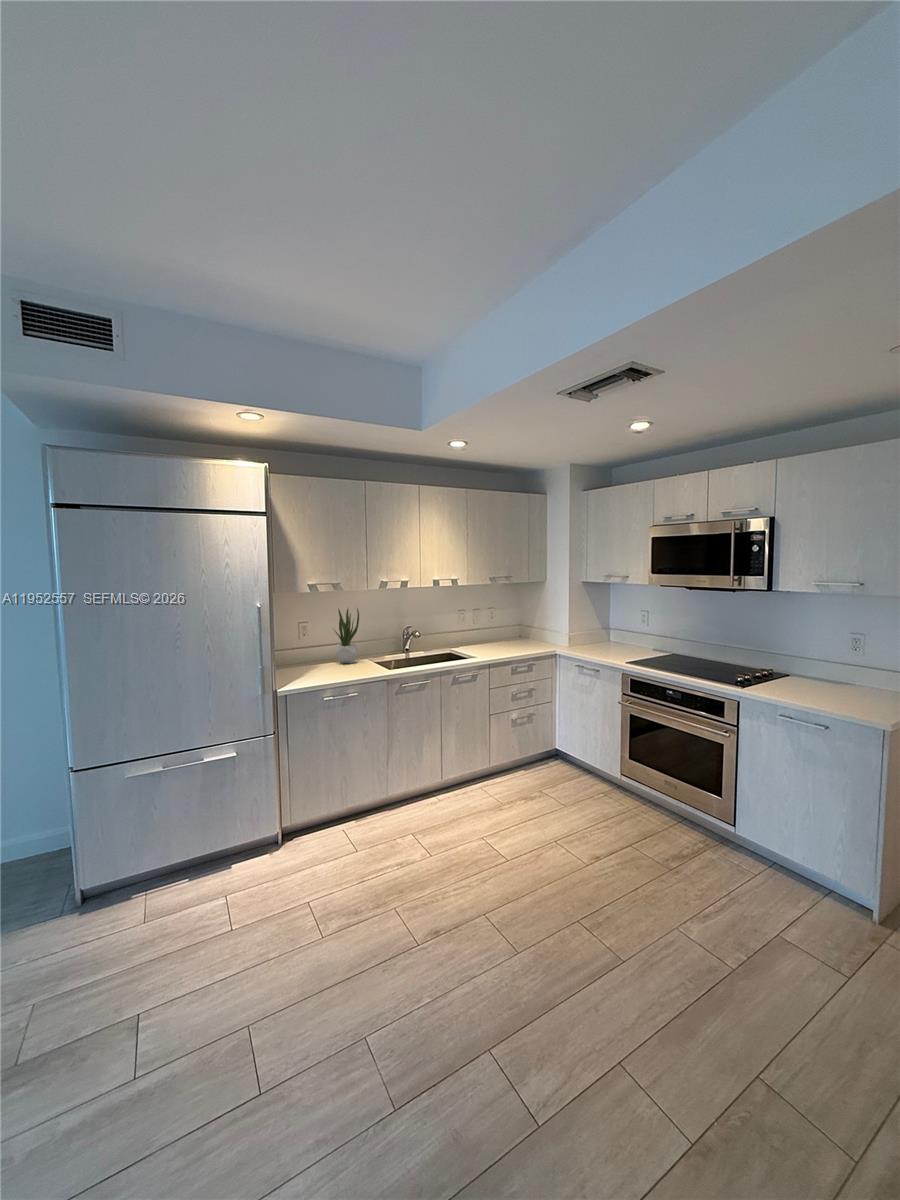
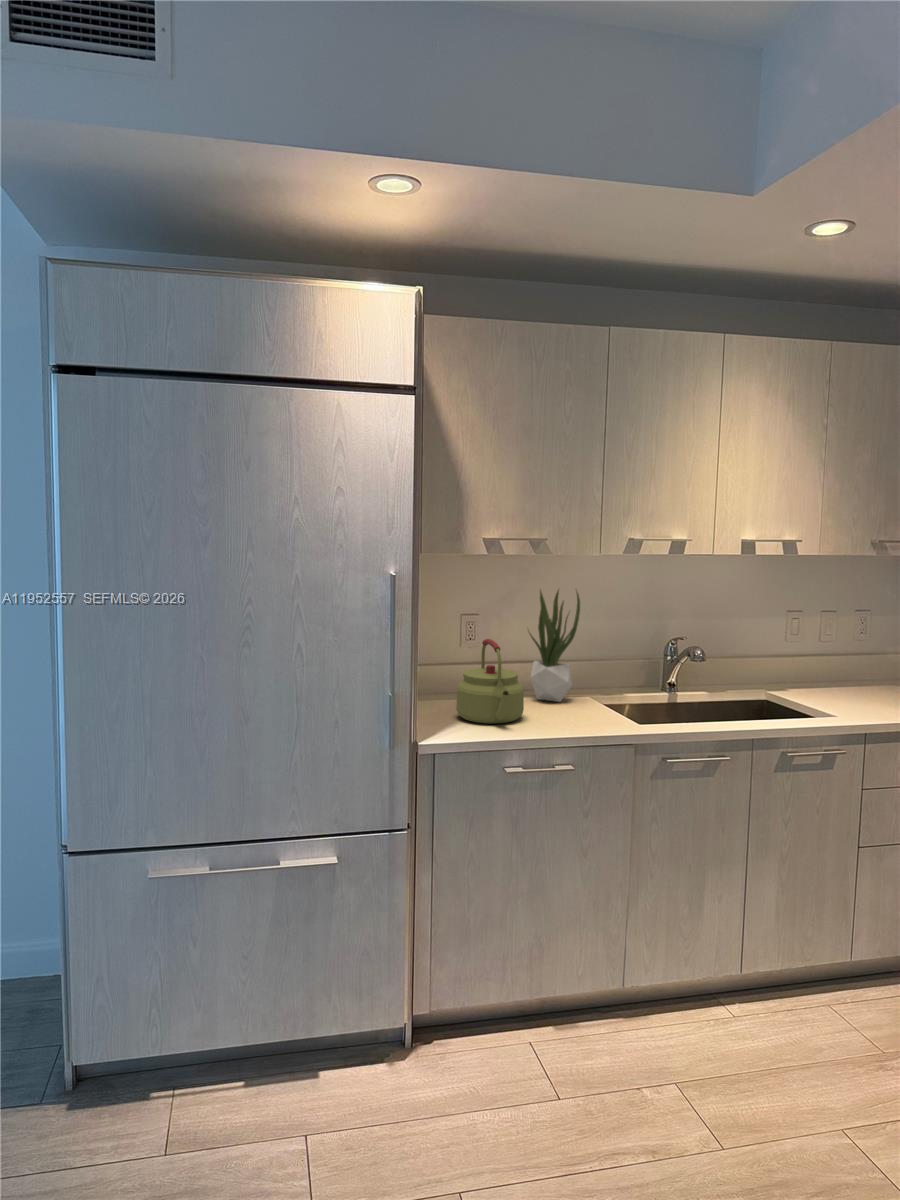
kettle: none [298,635,333,677] -> present [456,639,524,724]

